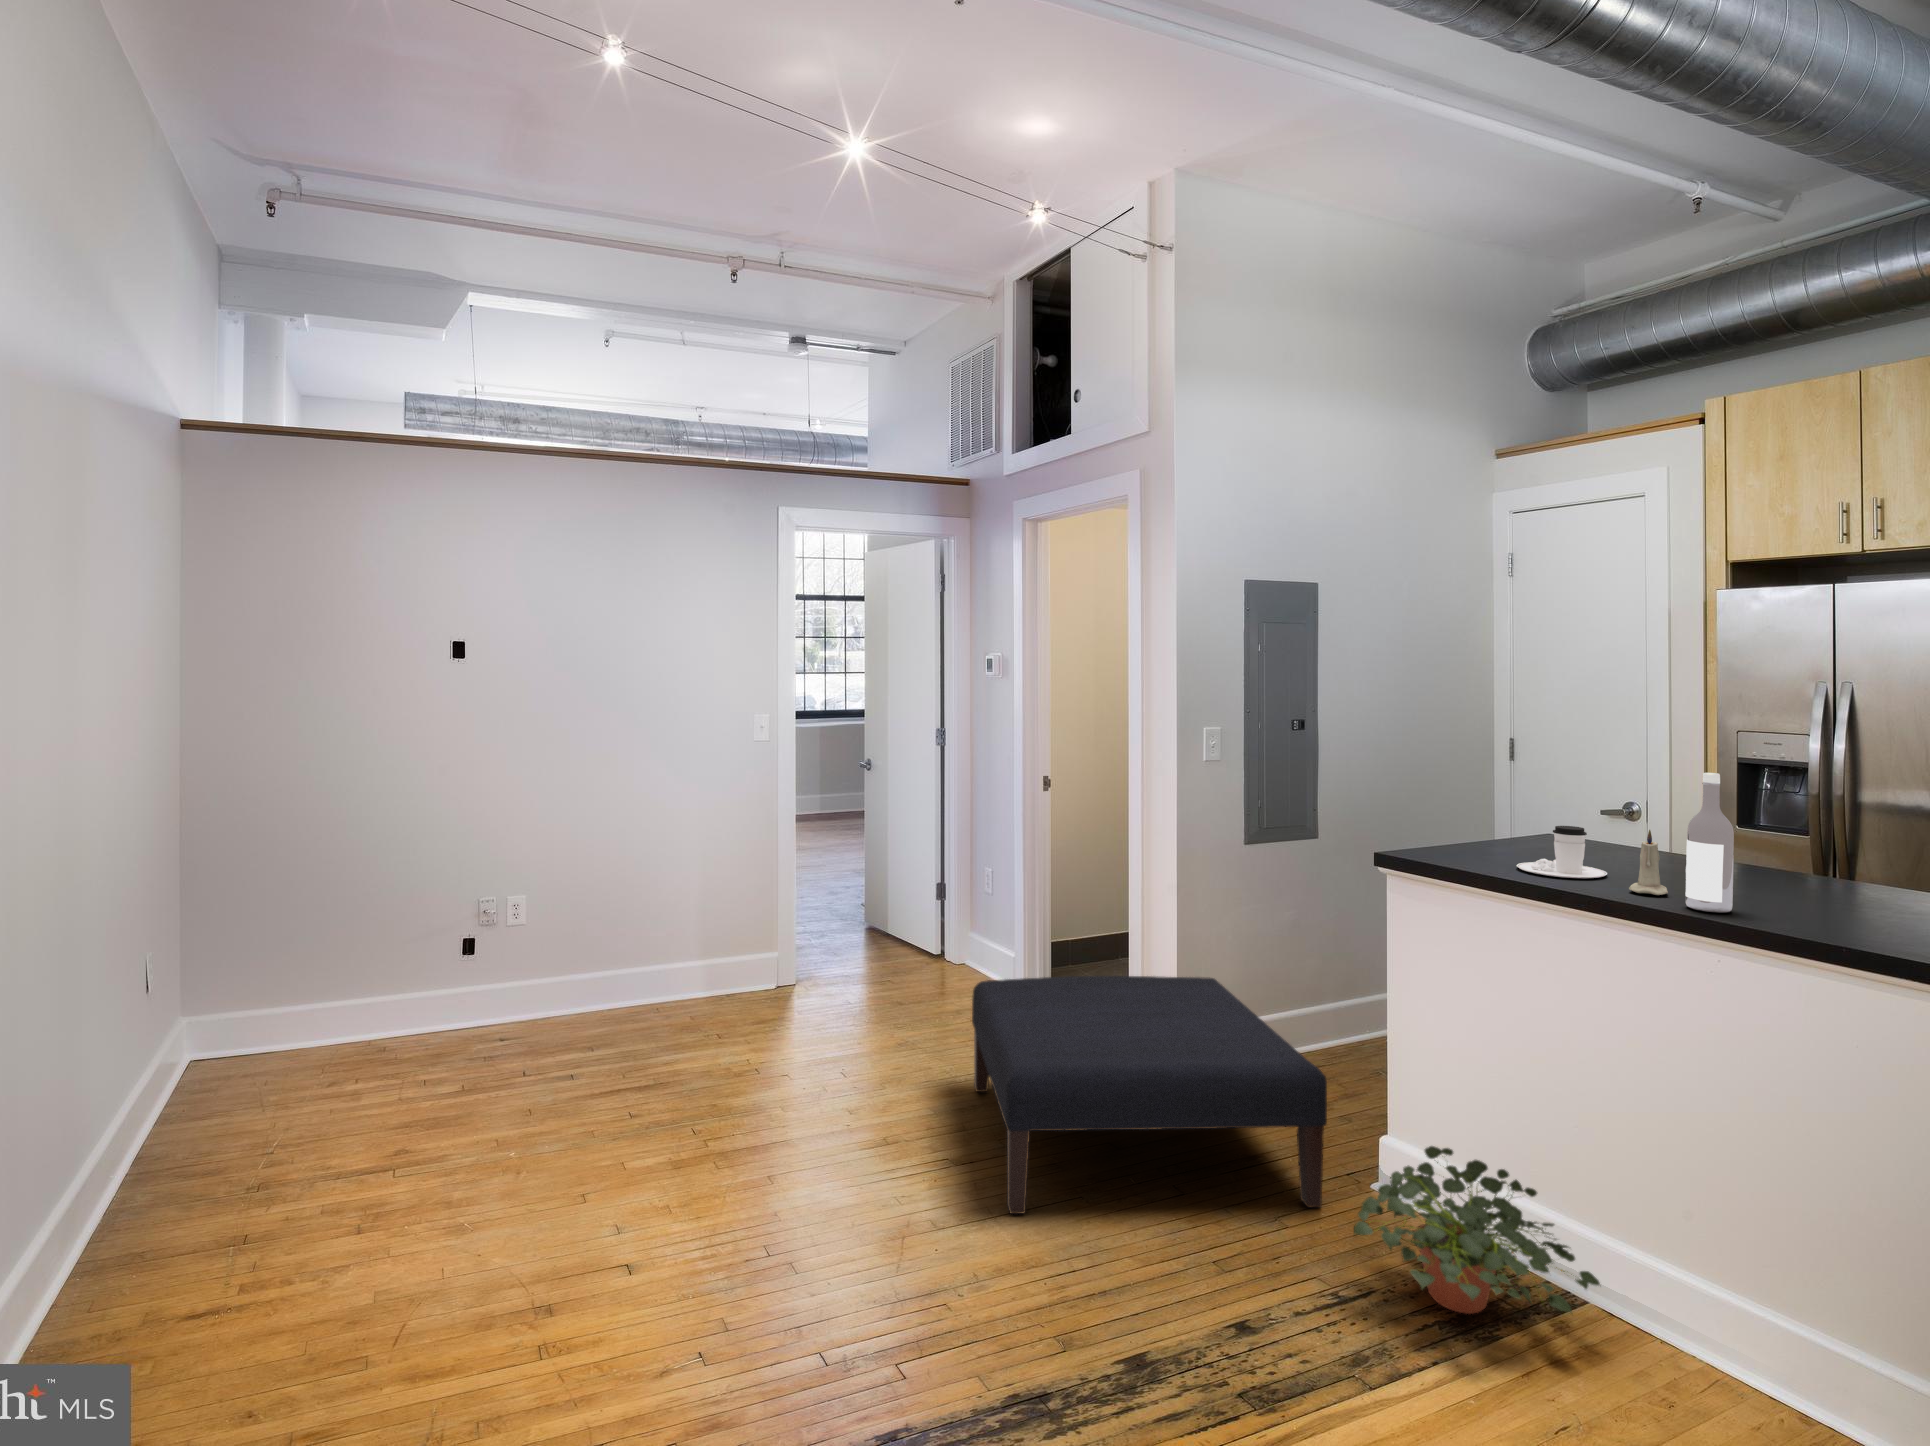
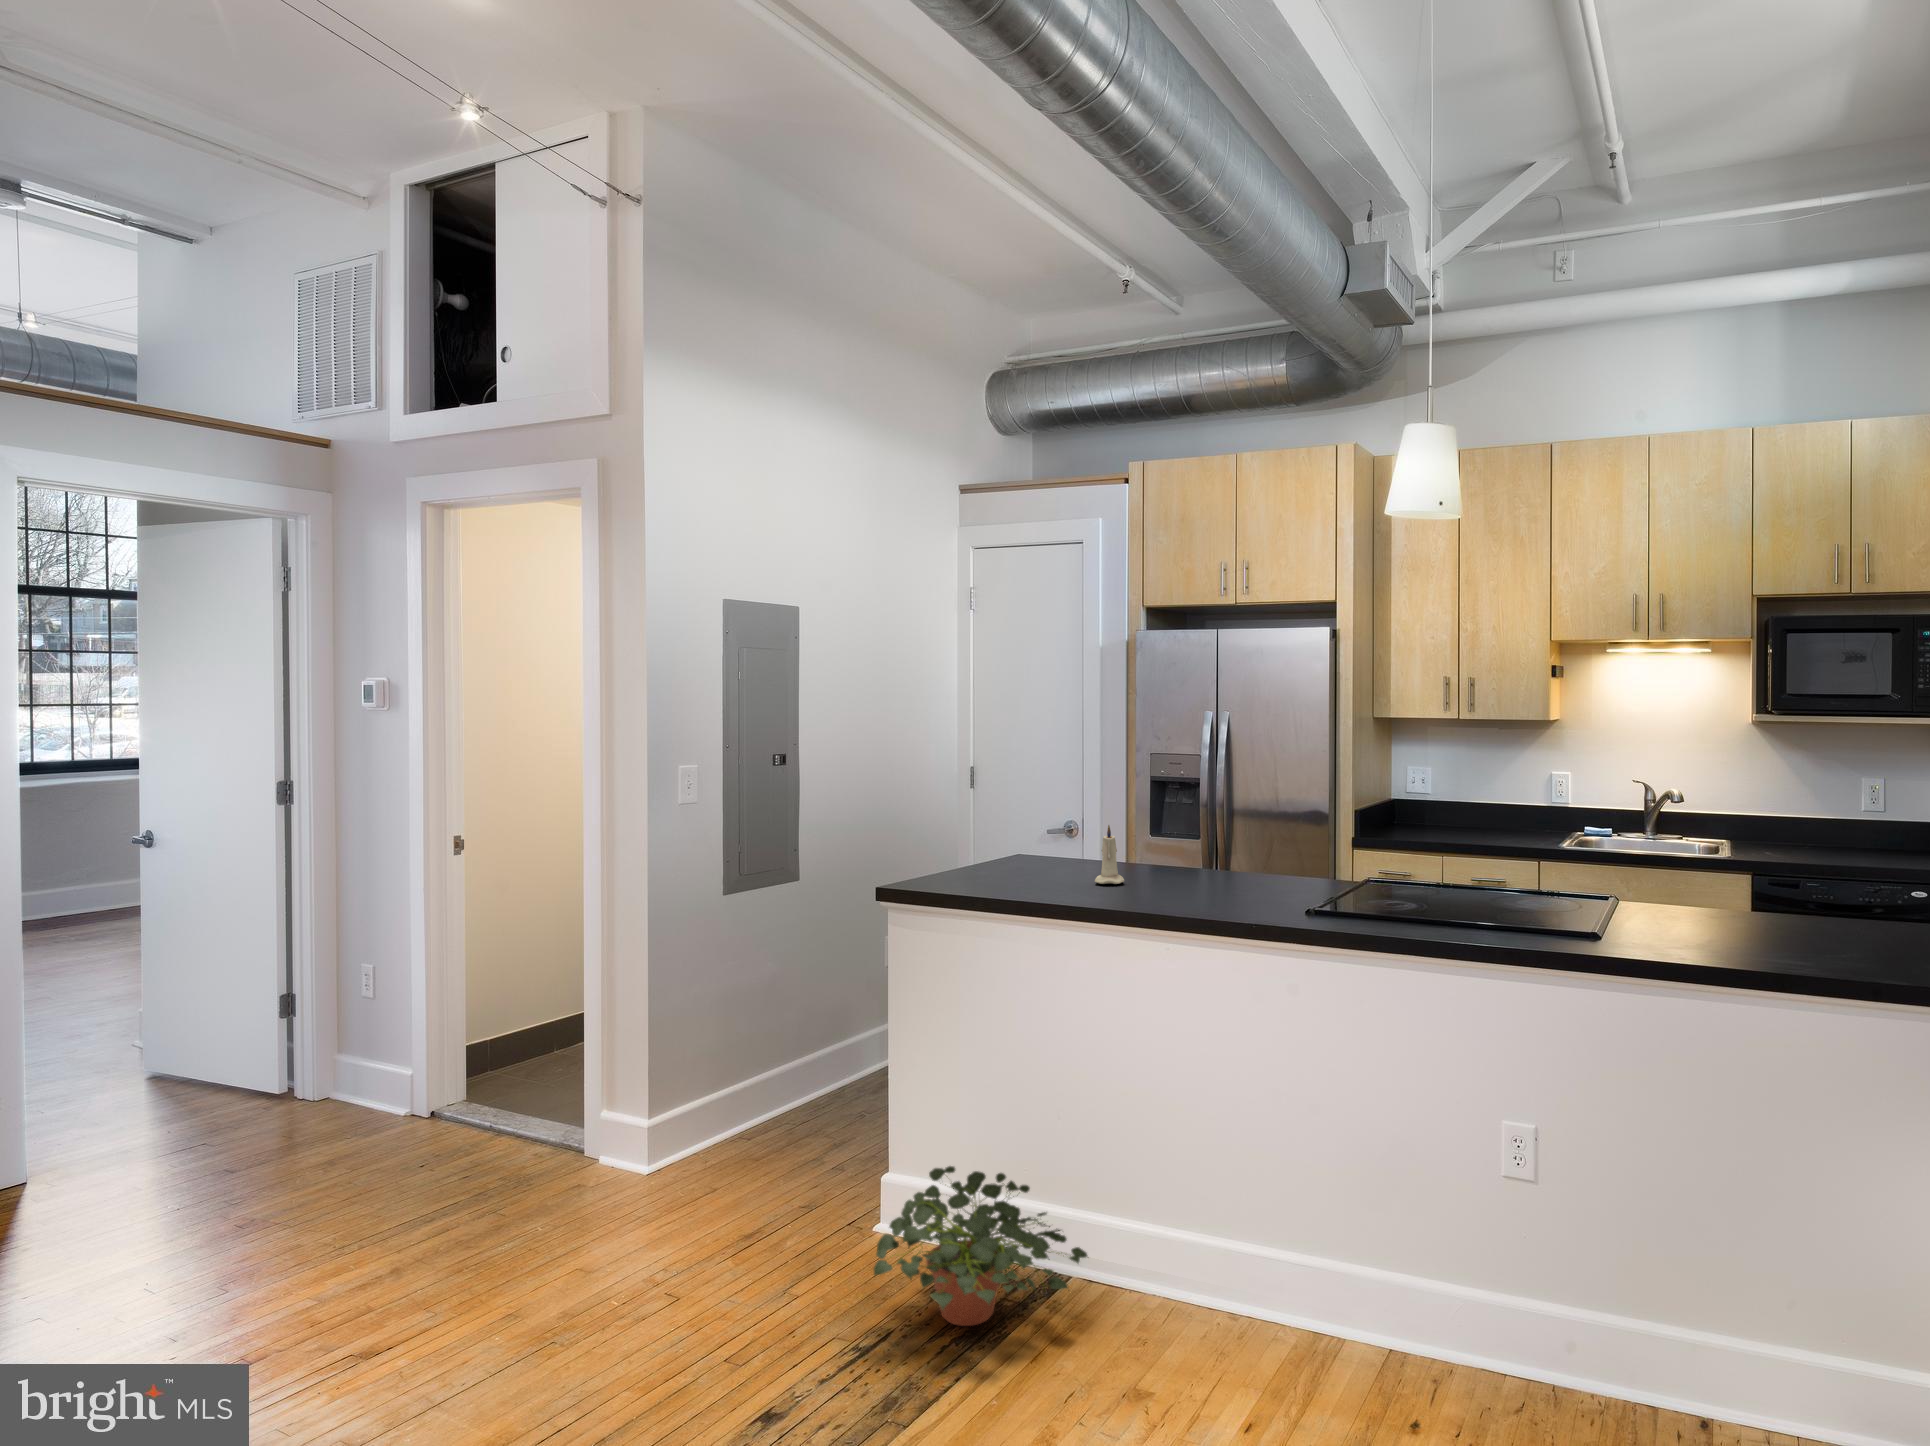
wine bottle: present [1686,773,1734,913] -> none [1139,768,1173,892]
coffee cup: present [1517,826,1607,878] -> none [999,829,1074,878]
ottoman: present [972,976,1327,1214] -> none [379,1044,831,1380]

